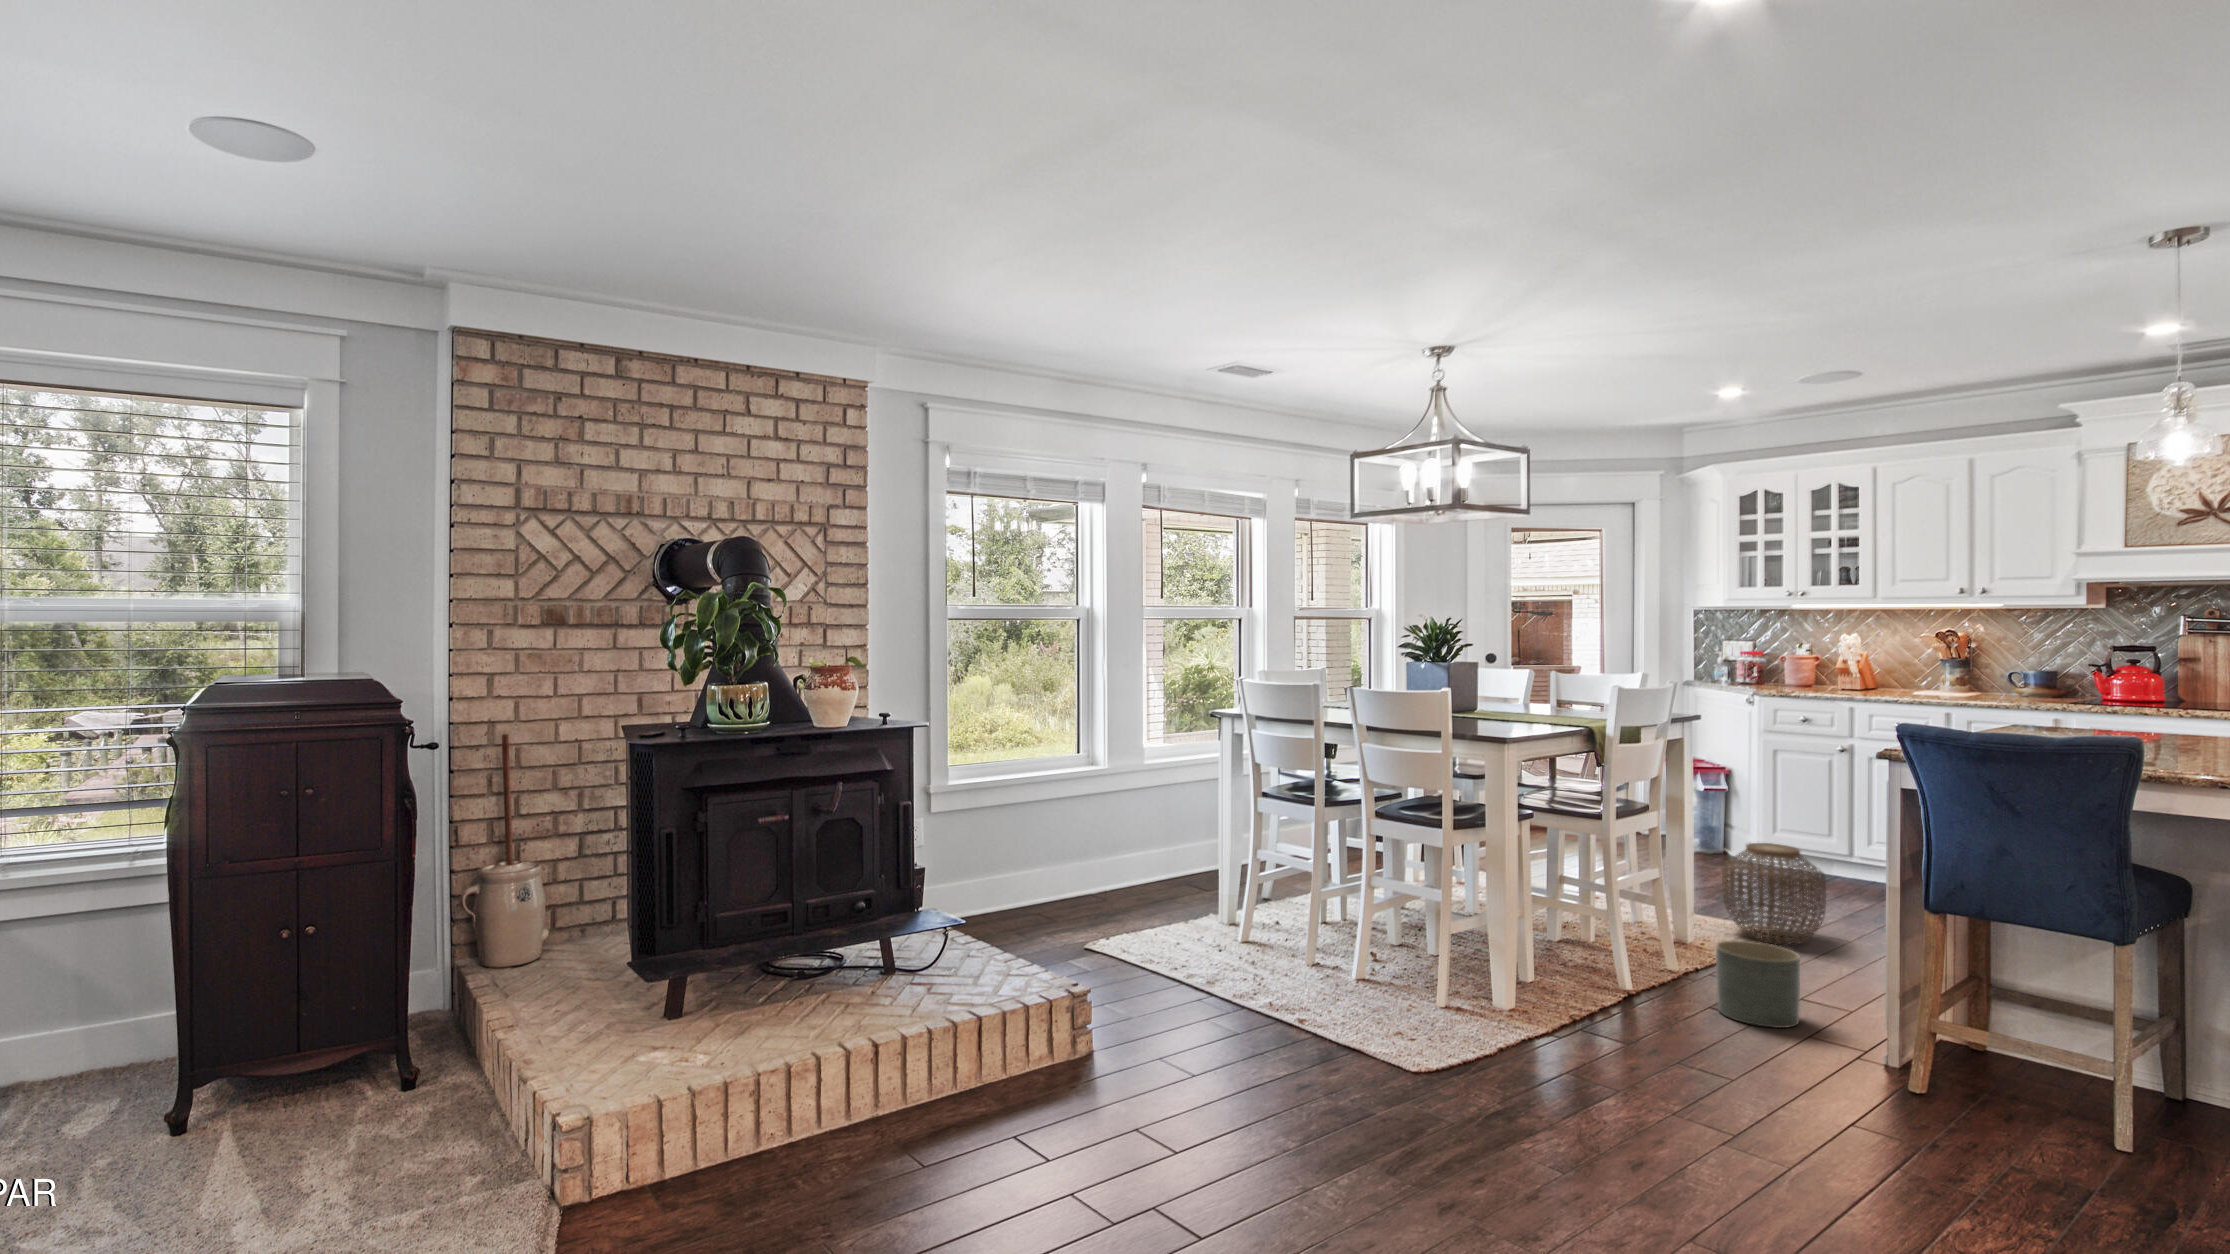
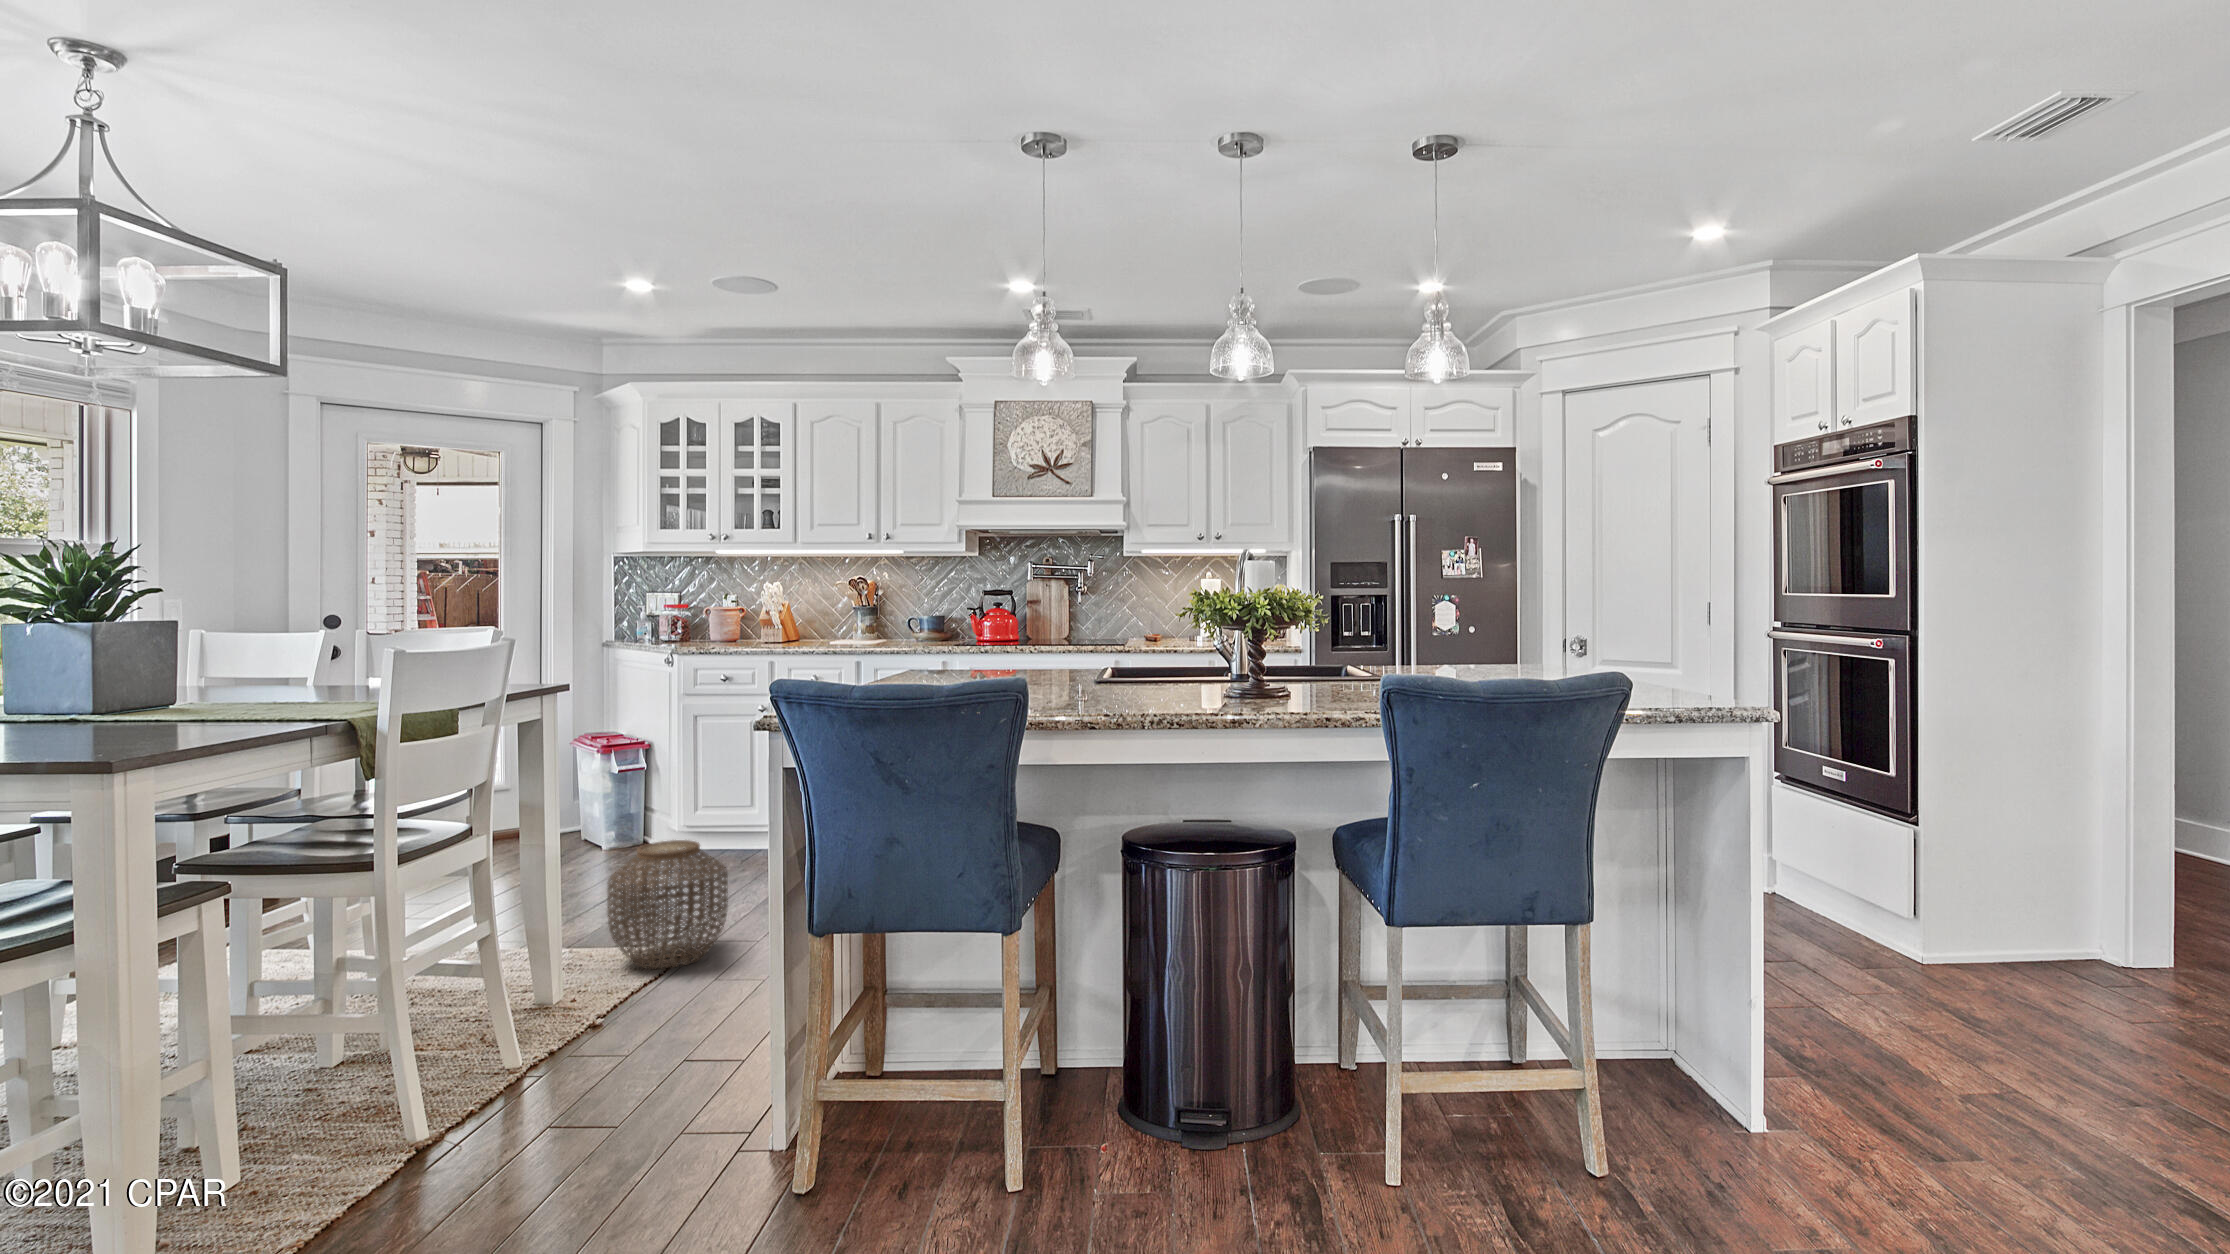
planter: present [1716,940,1800,1028] -> none [563,997,674,1125]

